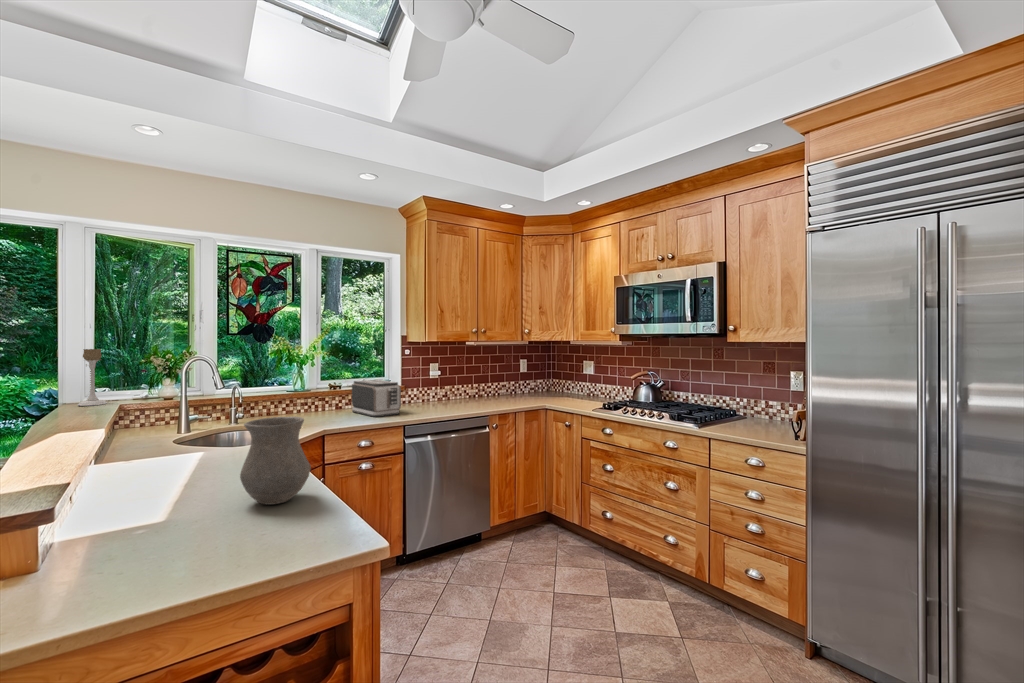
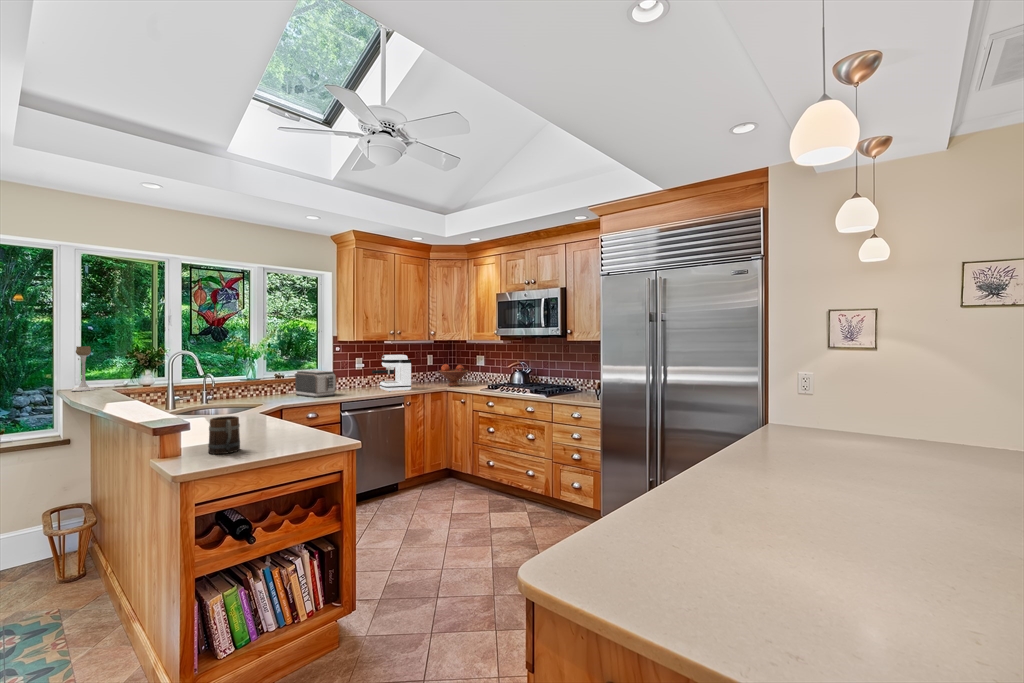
coffee maker: none [449,360,499,409] -> present [372,355,411,391]
fruit bowl: none [535,372,574,402] -> present [439,364,468,386]
vase: present [240,417,311,505] -> none [257,386,299,436]
mug: none [129,478,190,554] -> present [208,416,240,454]

